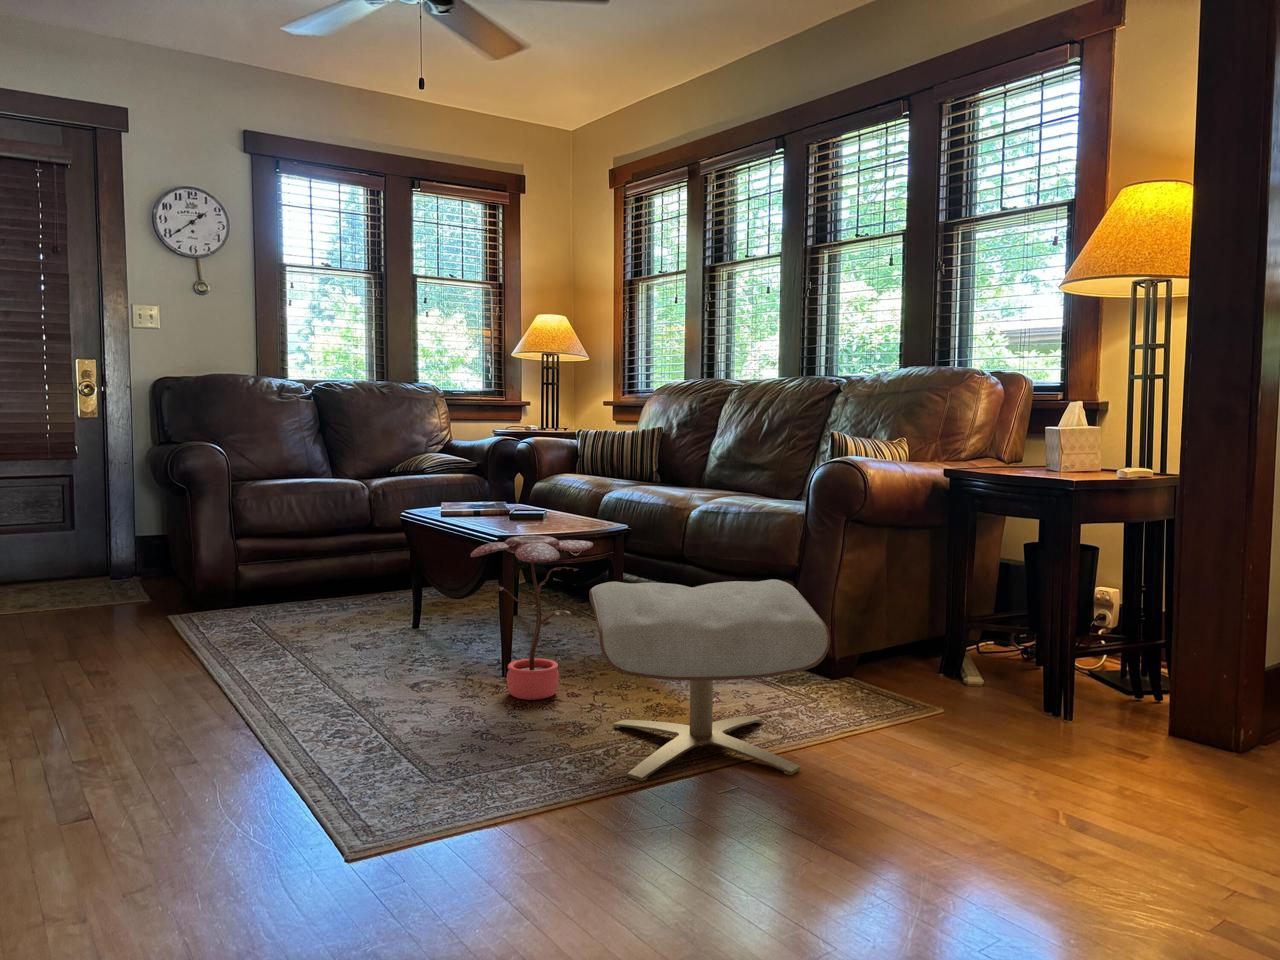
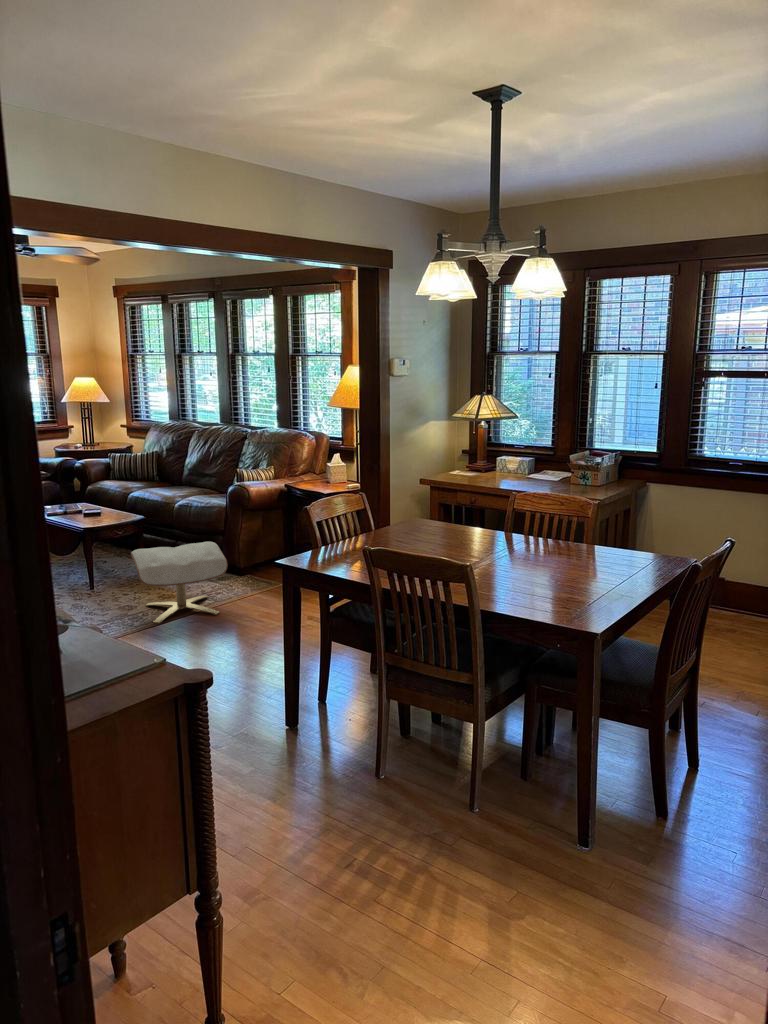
potted plant: present [470,535,593,700] -> none [73,528,130,599]

